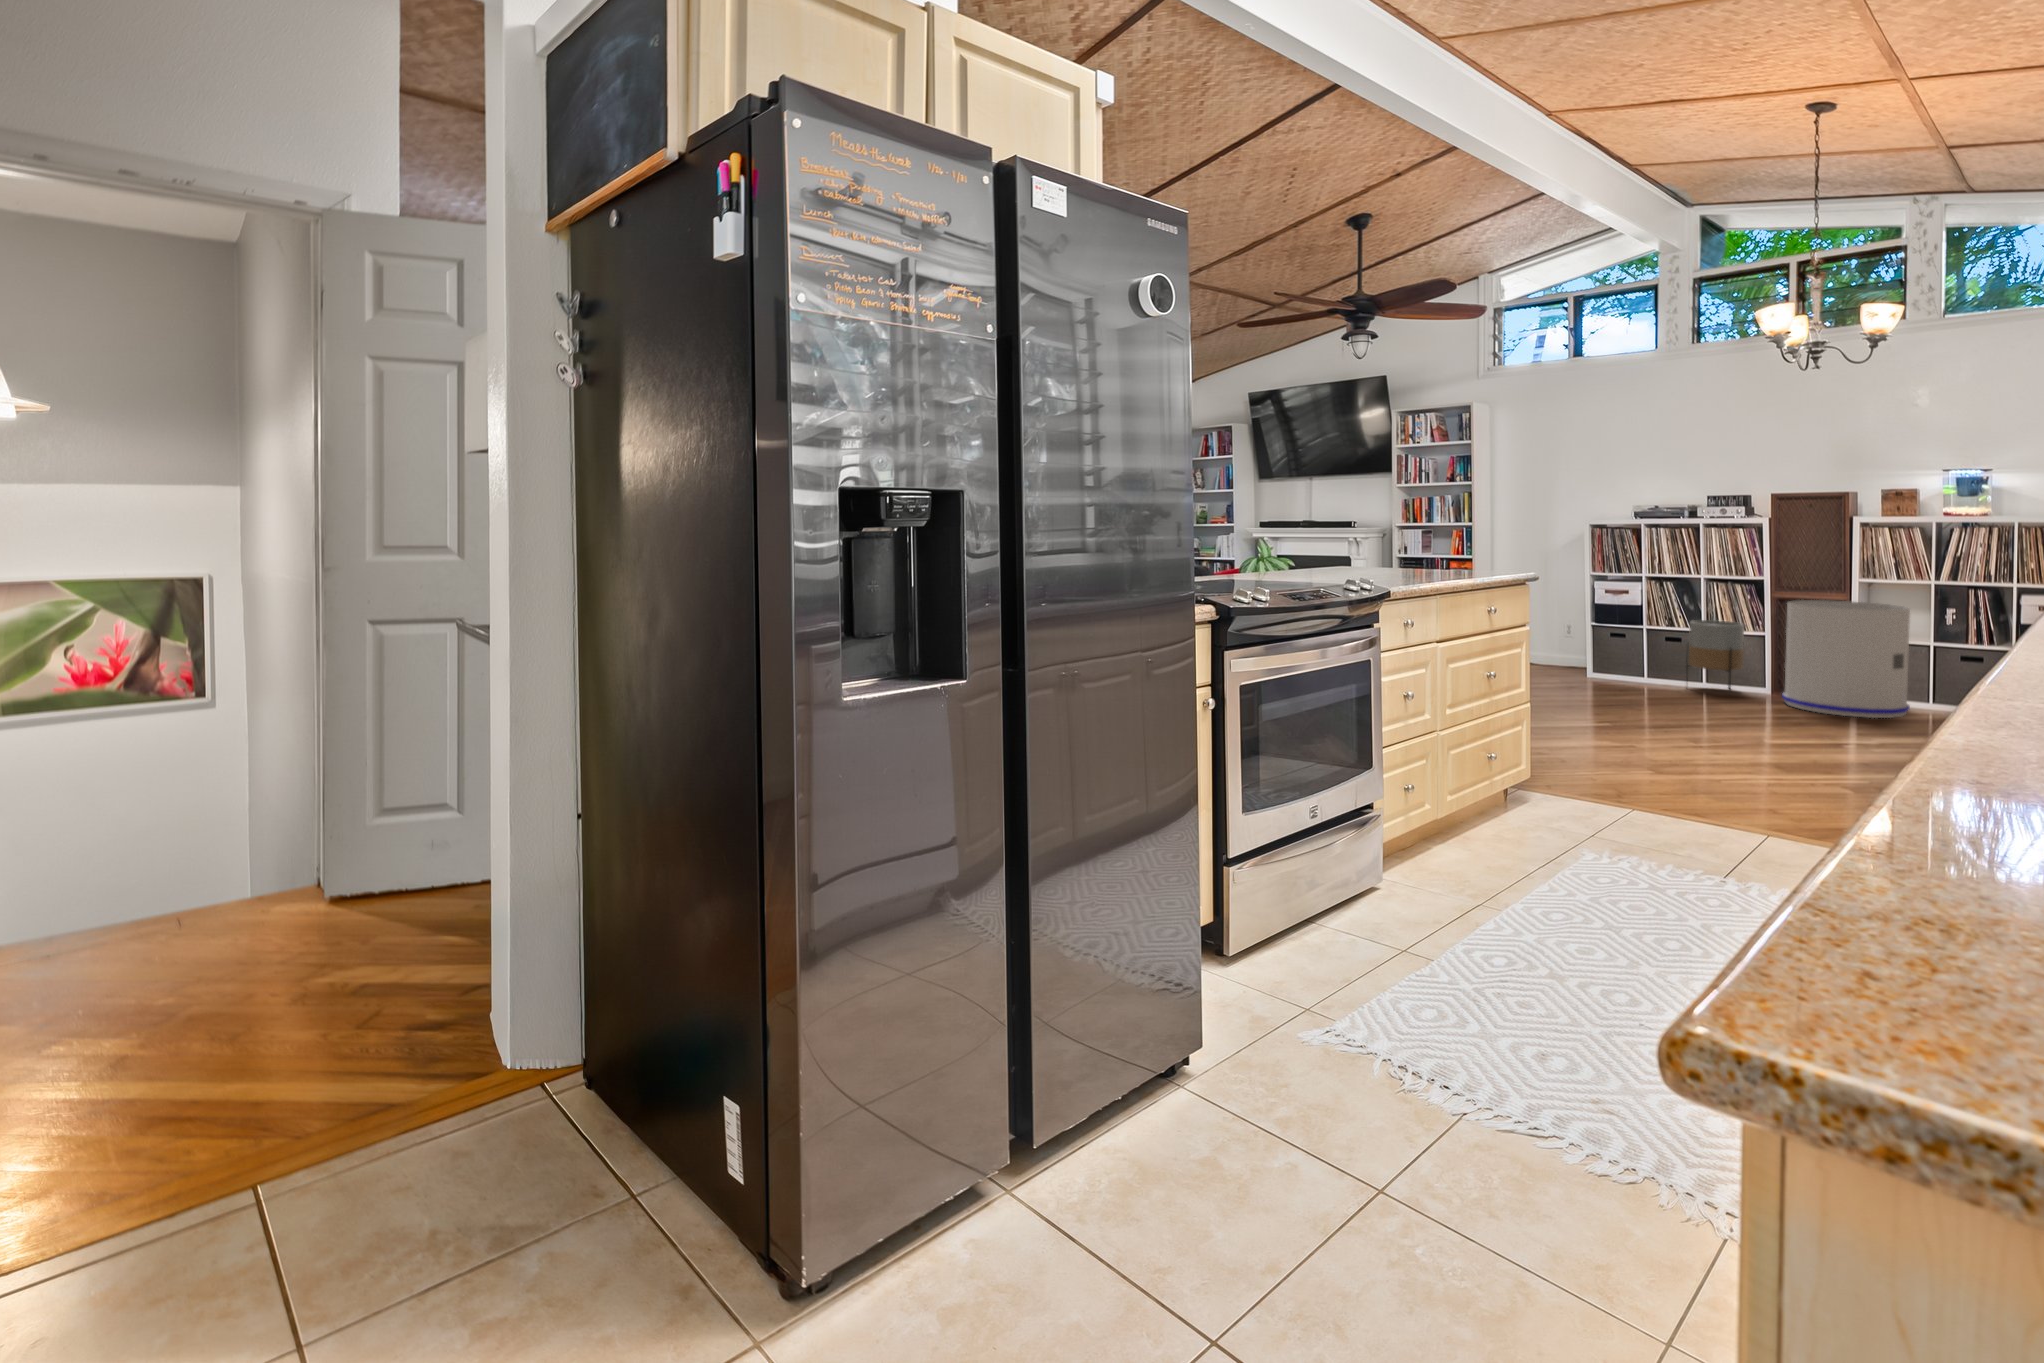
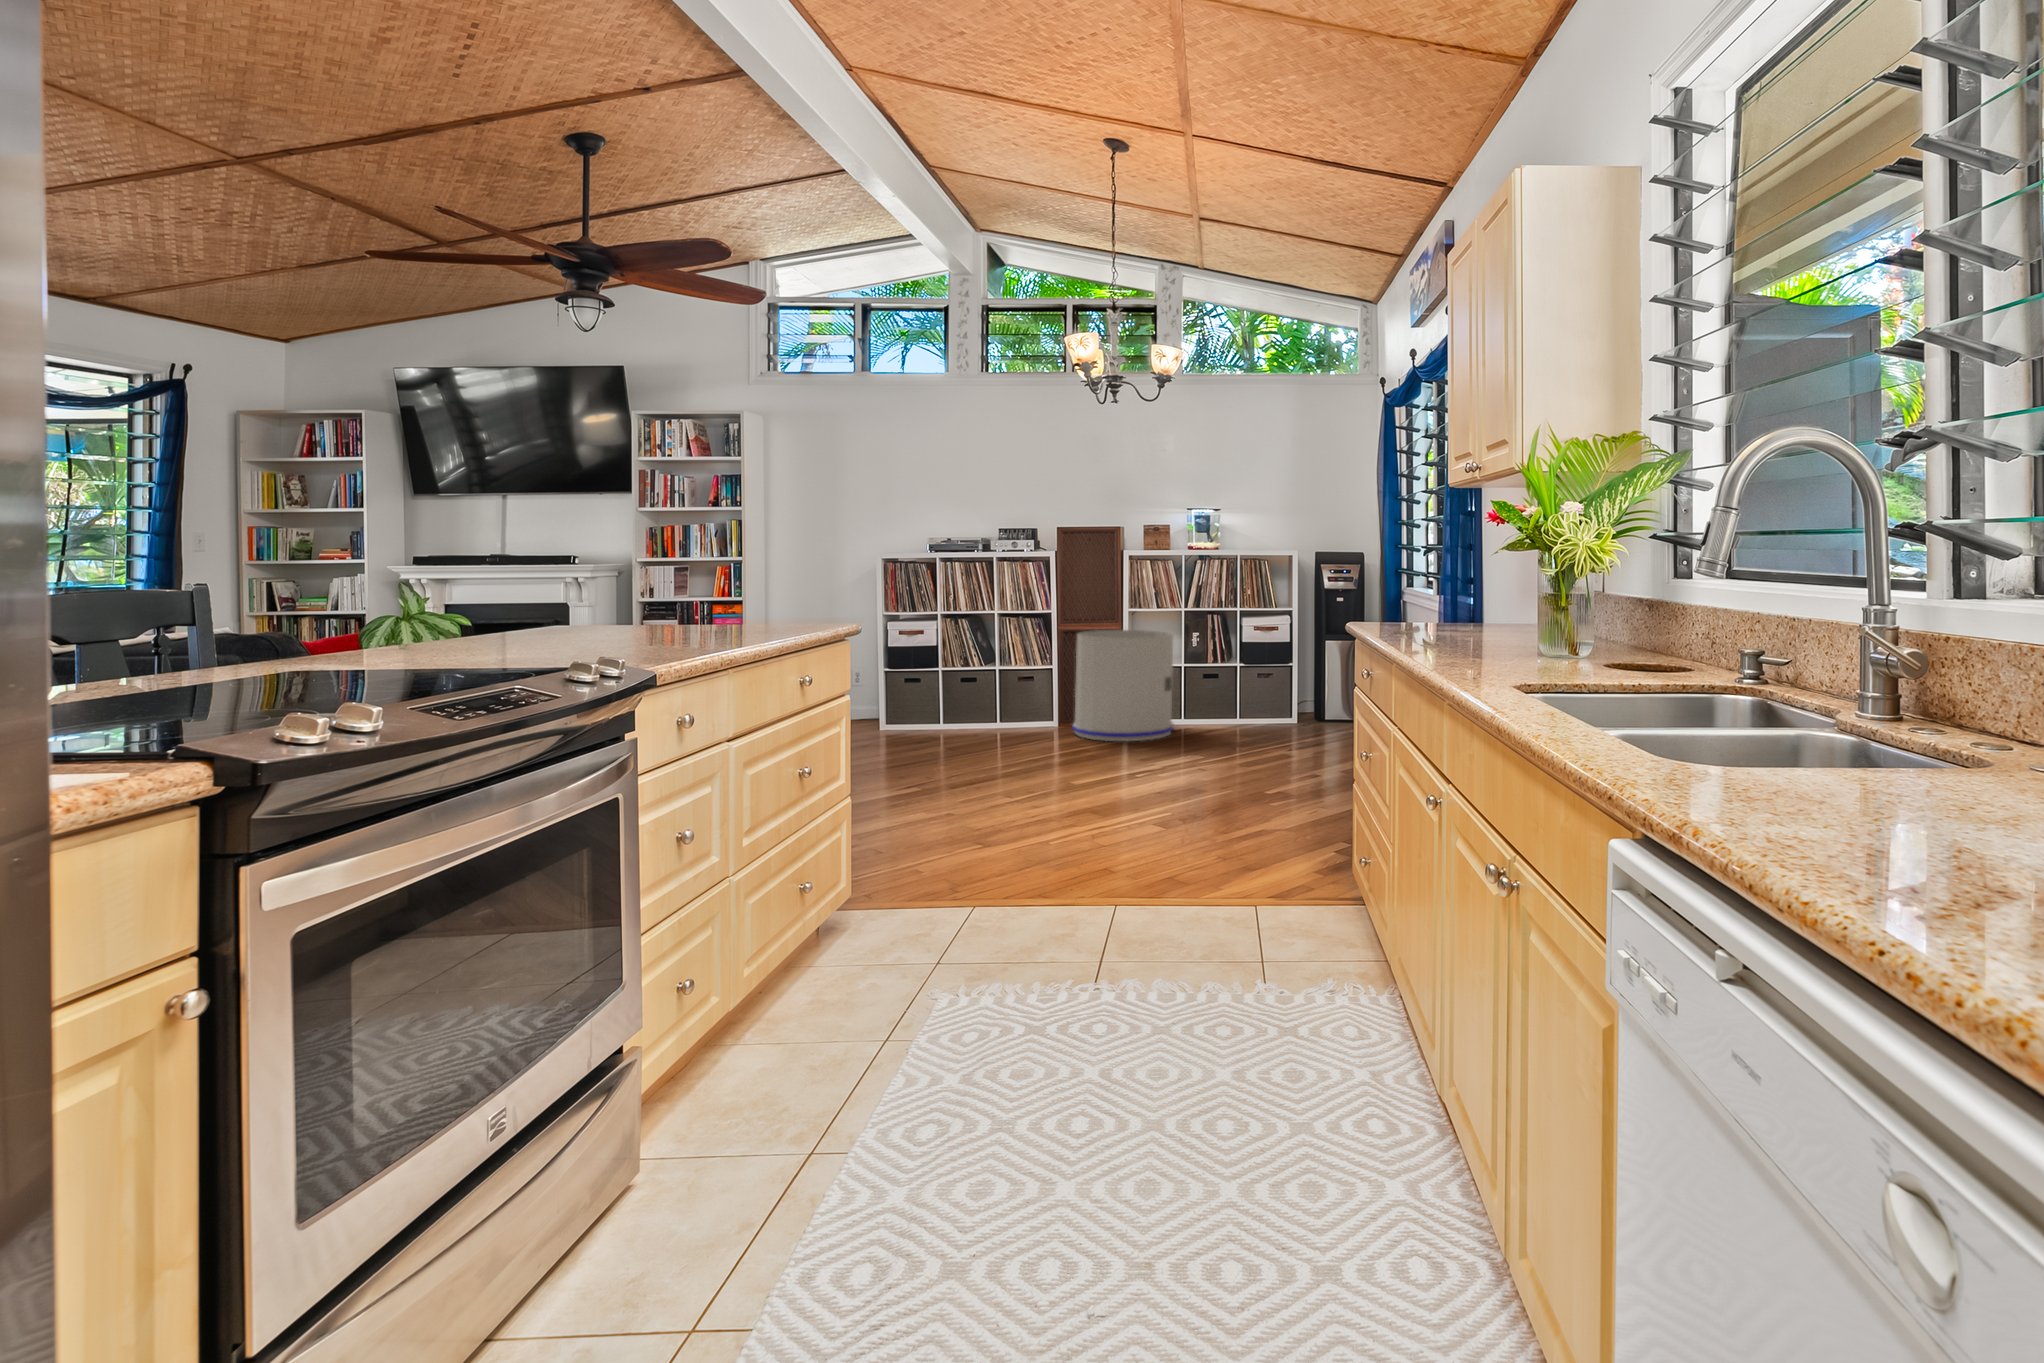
planter: present [1686,620,1744,691] -> none [982,656,1036,732]

